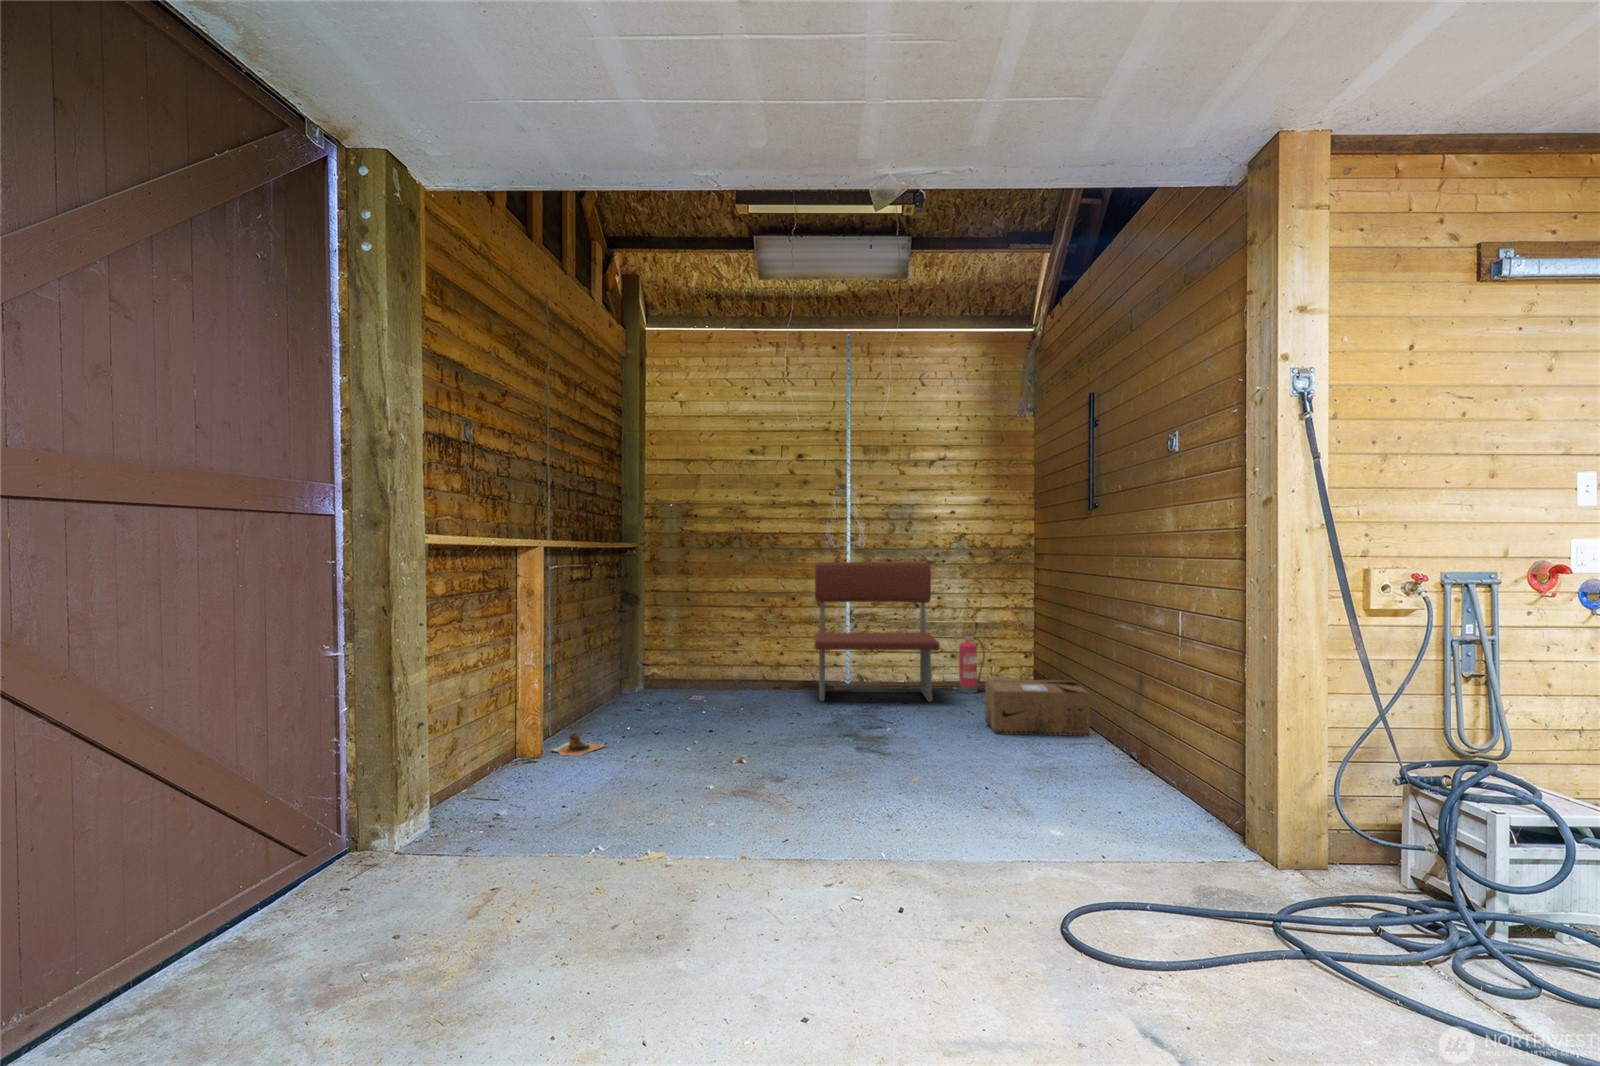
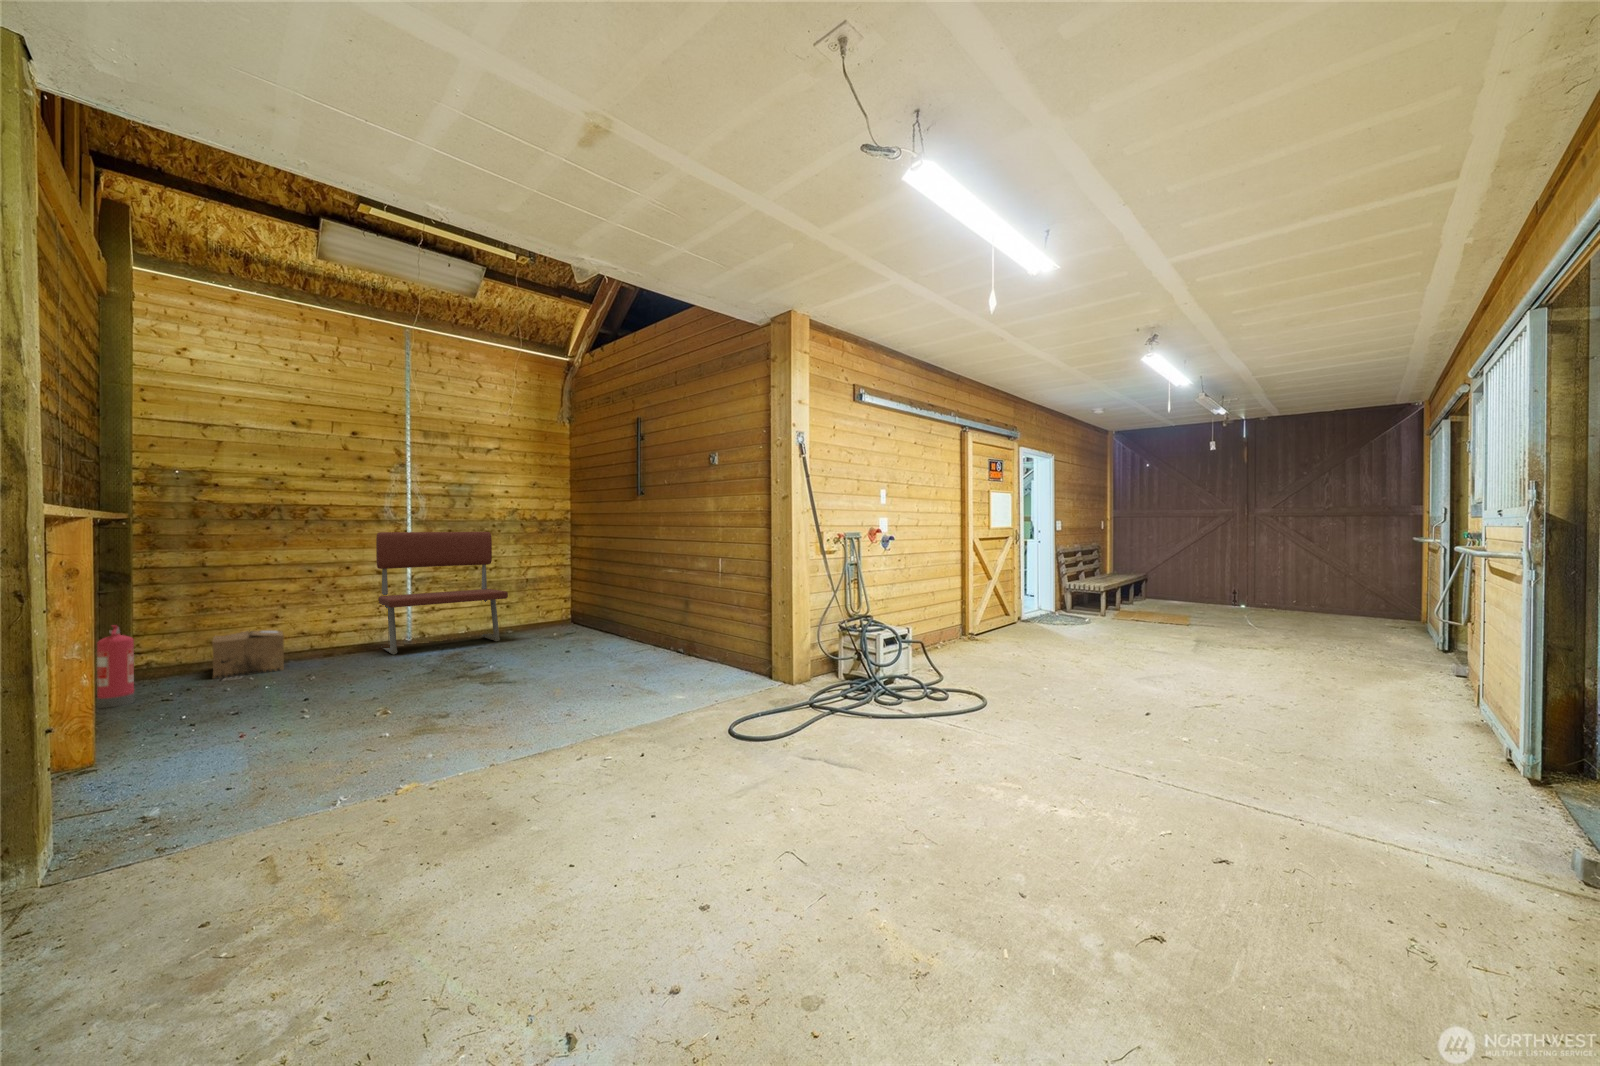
fire extinguisher: present [959,635,985,694] -> present [97,625,134,708]
cardboard box: present [985,676,1090,736] -> present [212,630,284,679]
boots: present [553,733,604,756] -> none [86,706,169,731]

